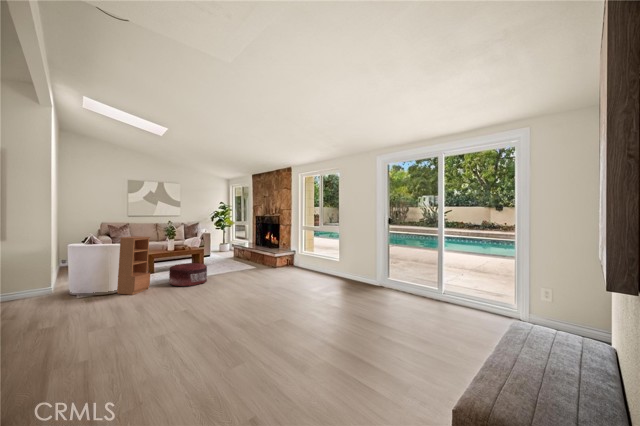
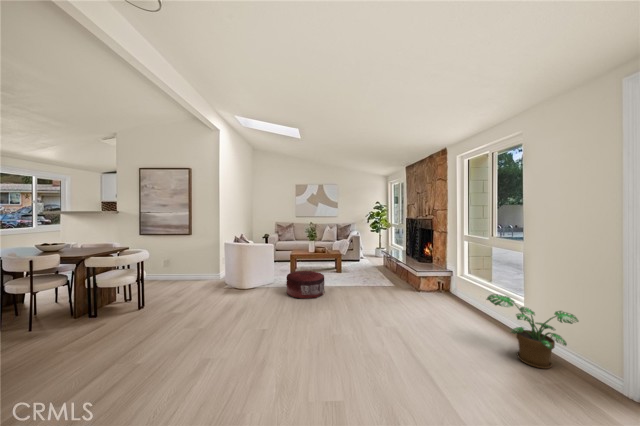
bookcase: present [117,236,150,295] -> none [241,239,269,298]
potted plant: none [327,255,364,286] -> present [486,294,578,369]

